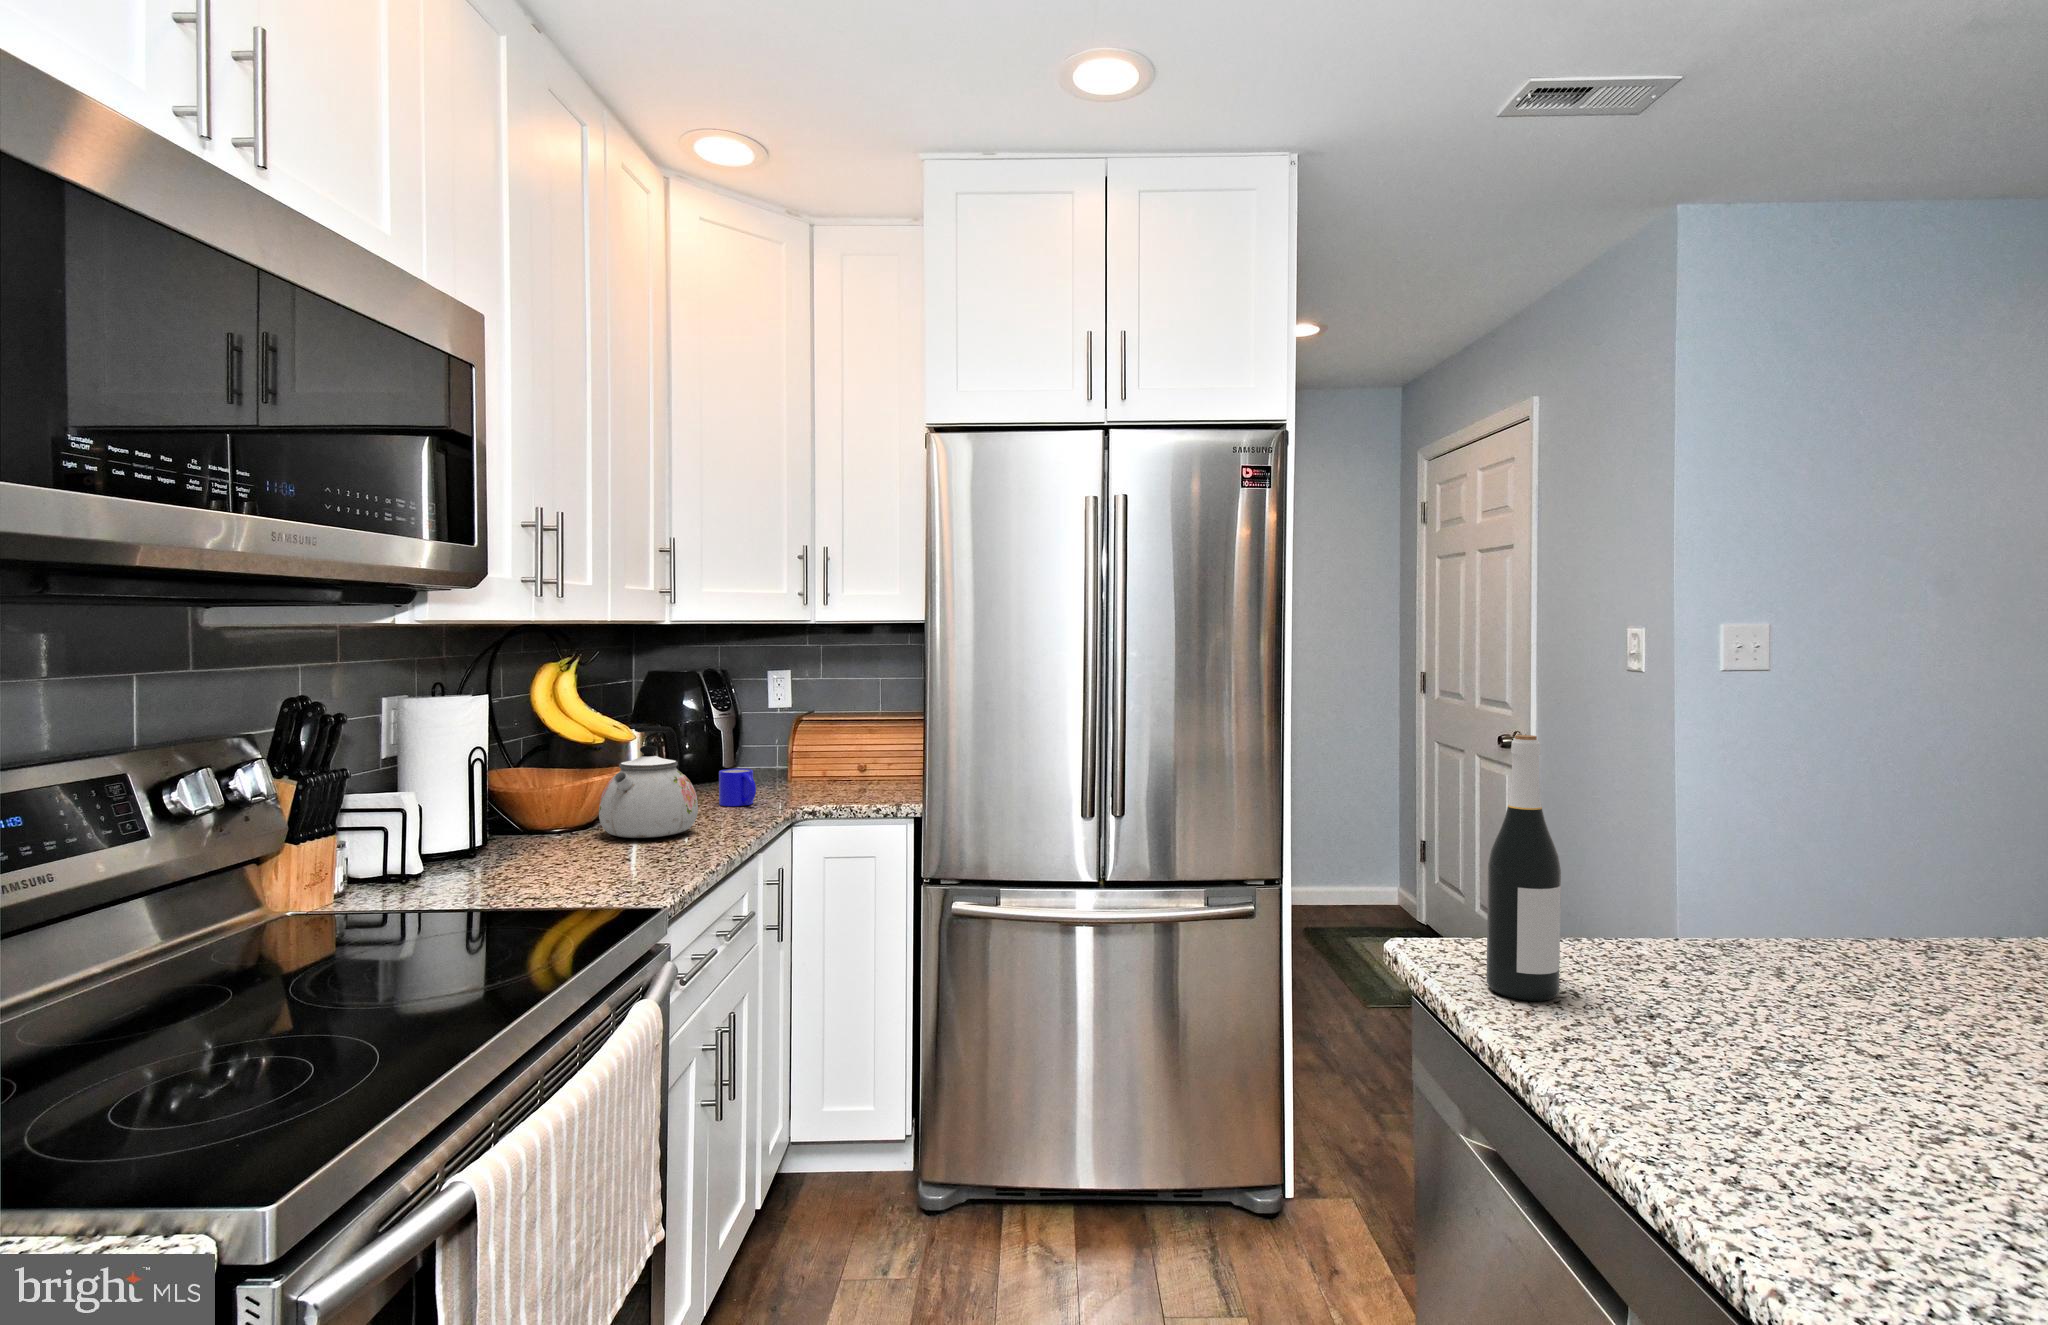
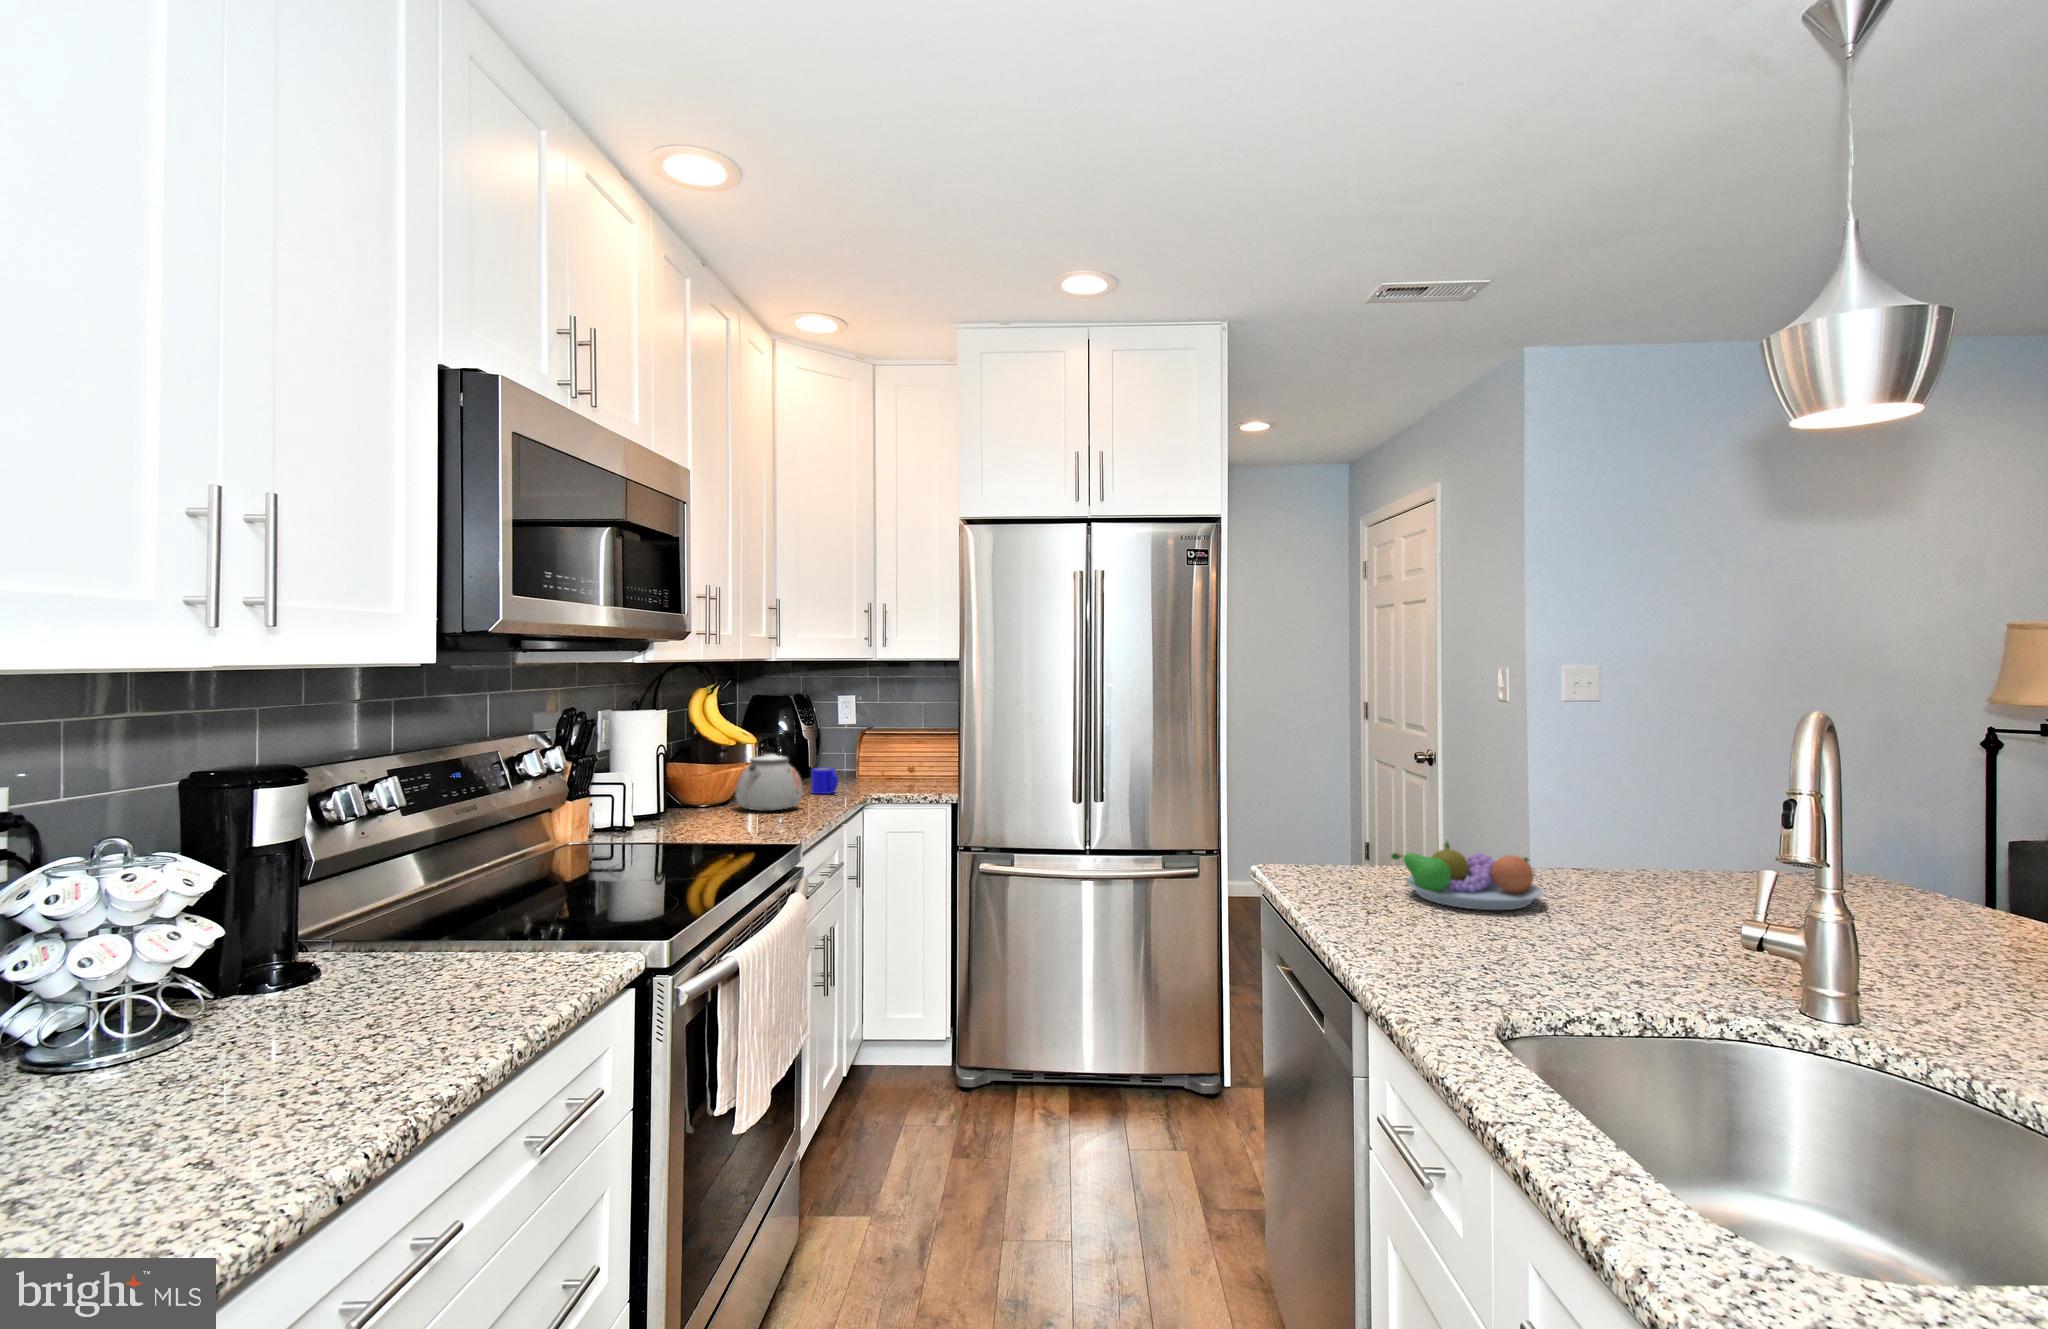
wine bottle: present [1487,735,1561,1001] -> none [1303,728,1344,885]
fruit bowl: none [1652,927,1957,1073] -> present [1391,842,1543,910]

